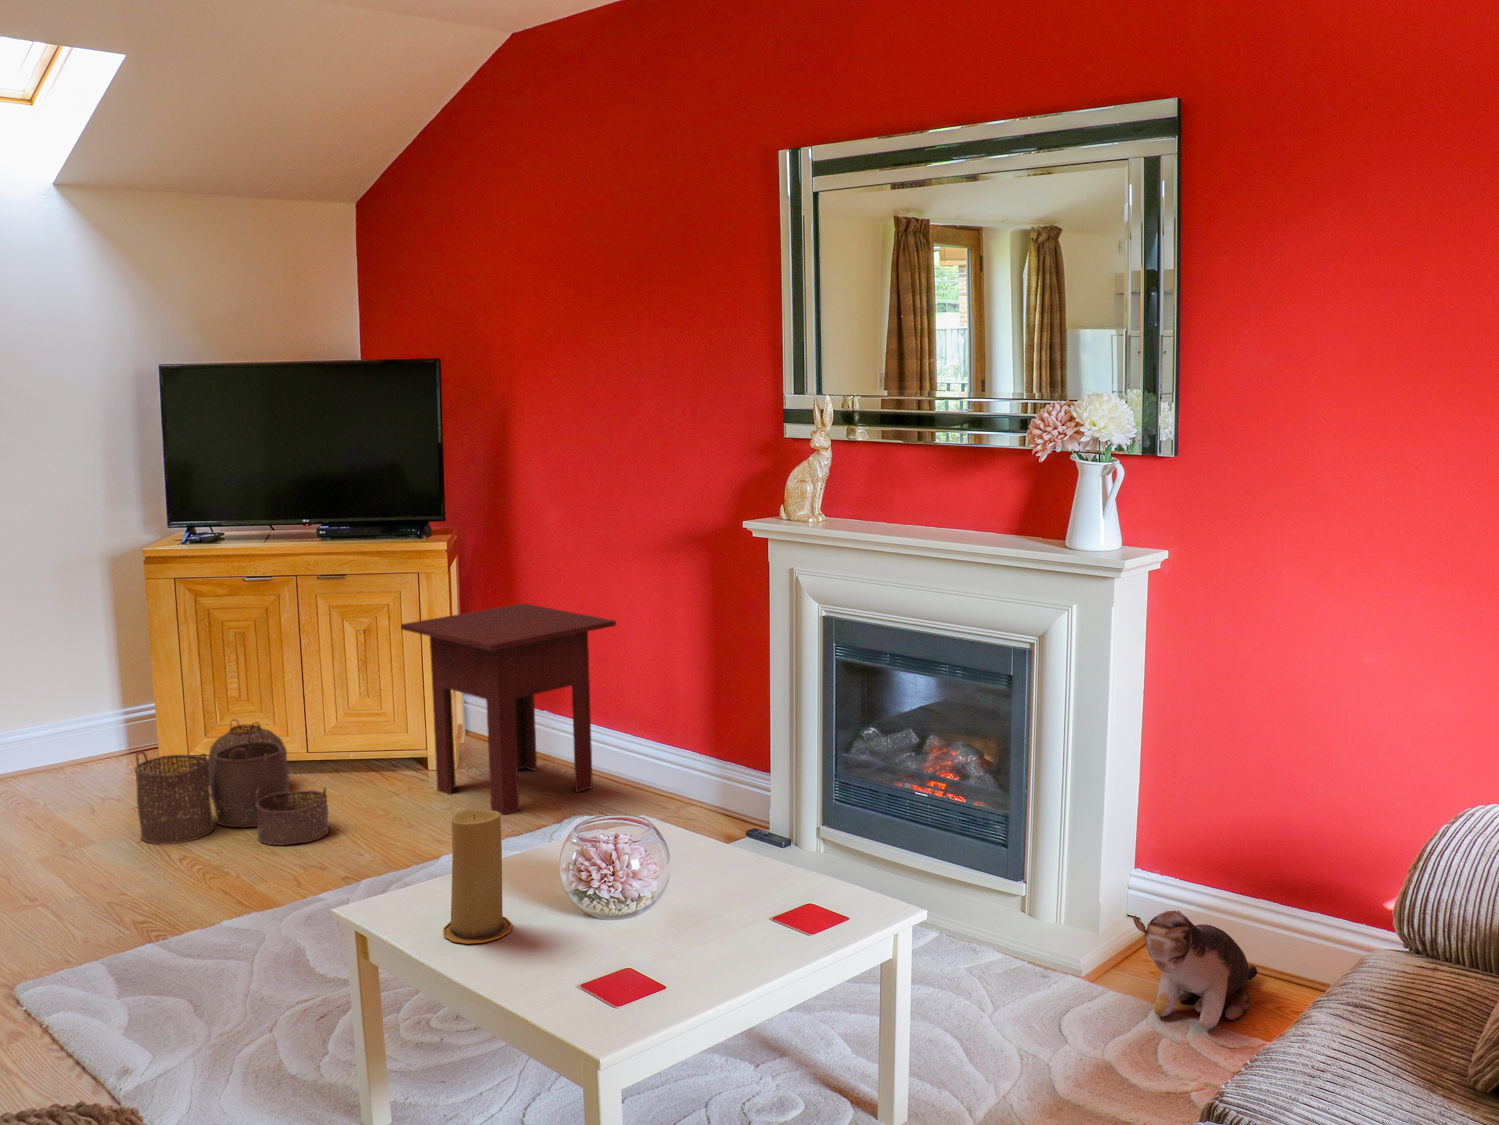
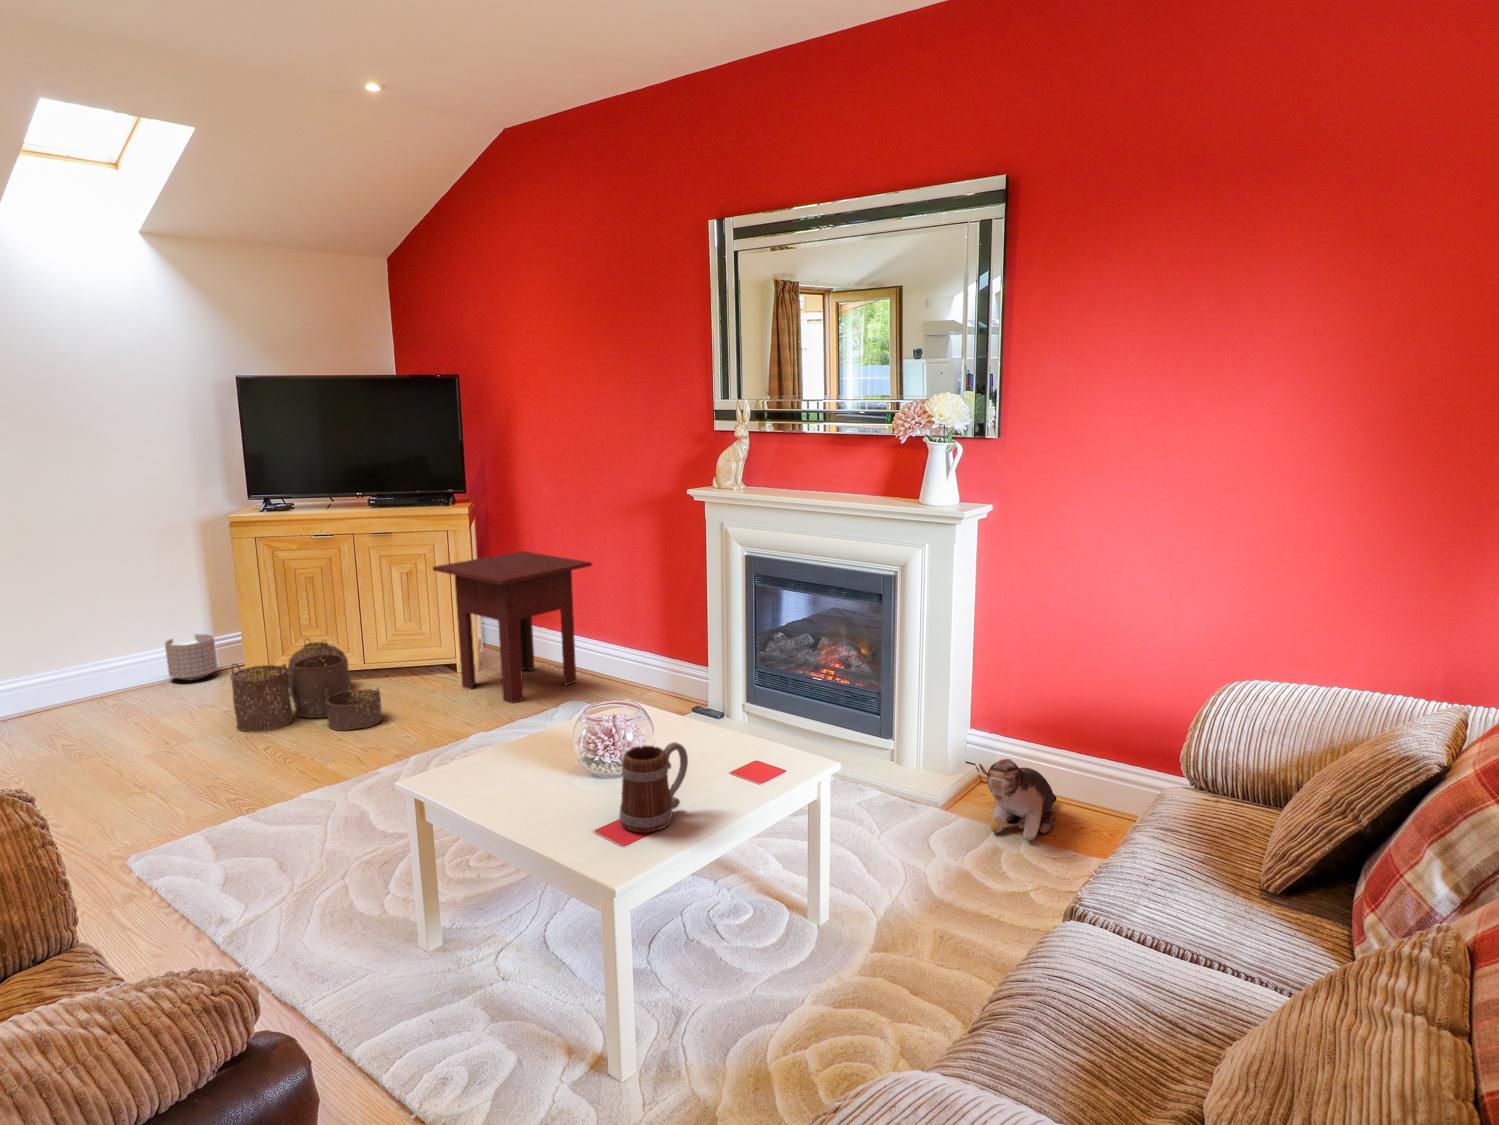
planter: none [52,711,118,773] -> present [165,634,218,681]
candle: present [443,809,512,944] -> none [481,702,535,805]
mug: none [617,868,709,985] -> present [619,742,688,832]

